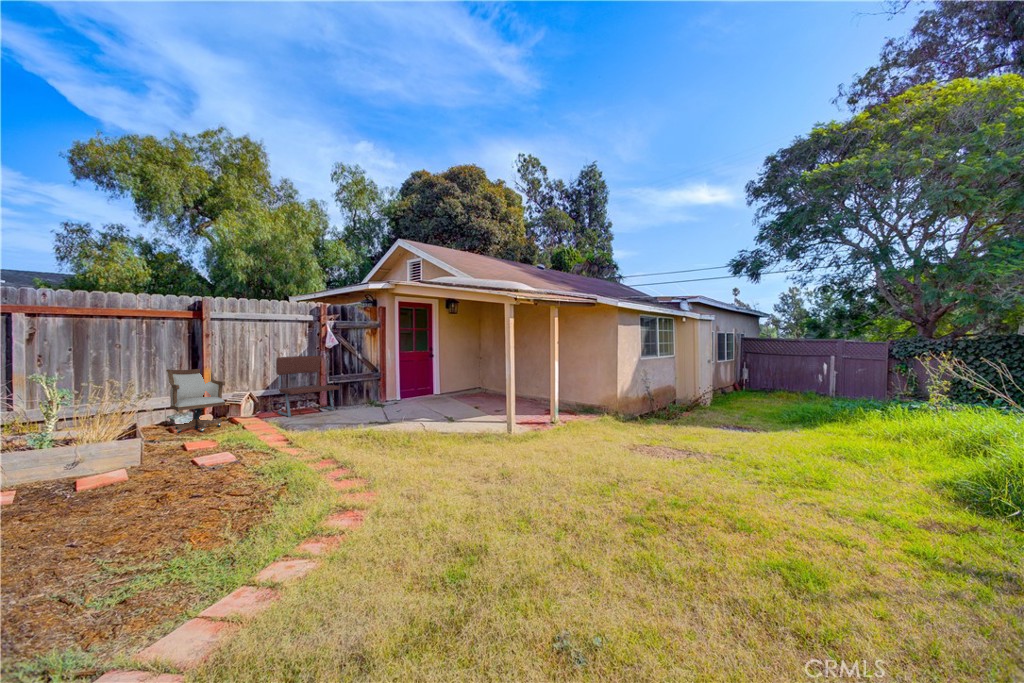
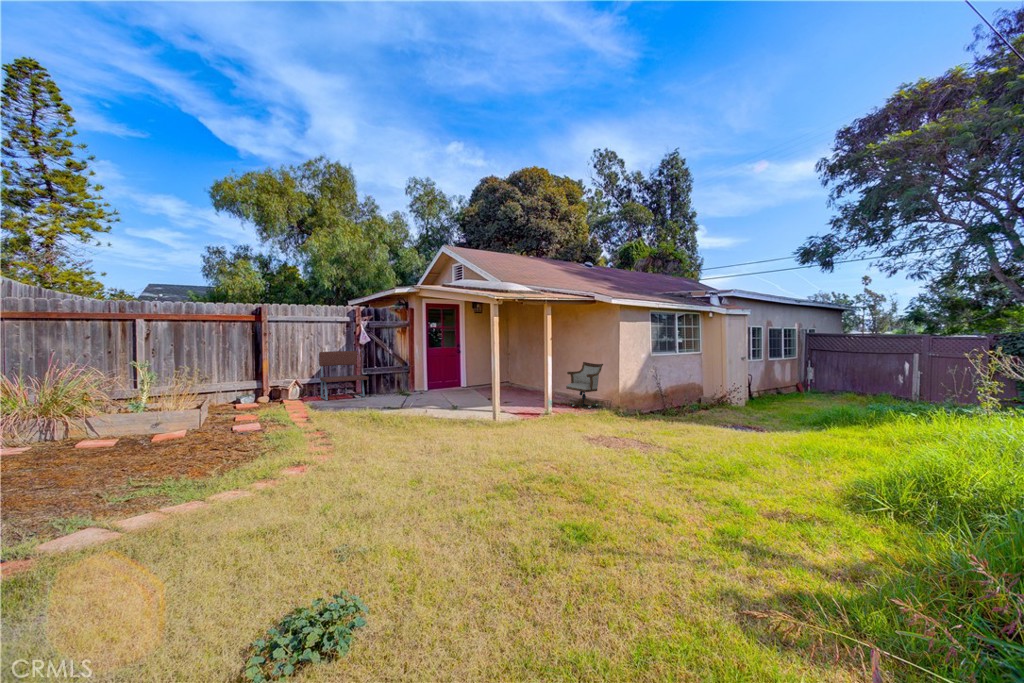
chair: present [166,369,225,433] -> present [566,362,603,409]

